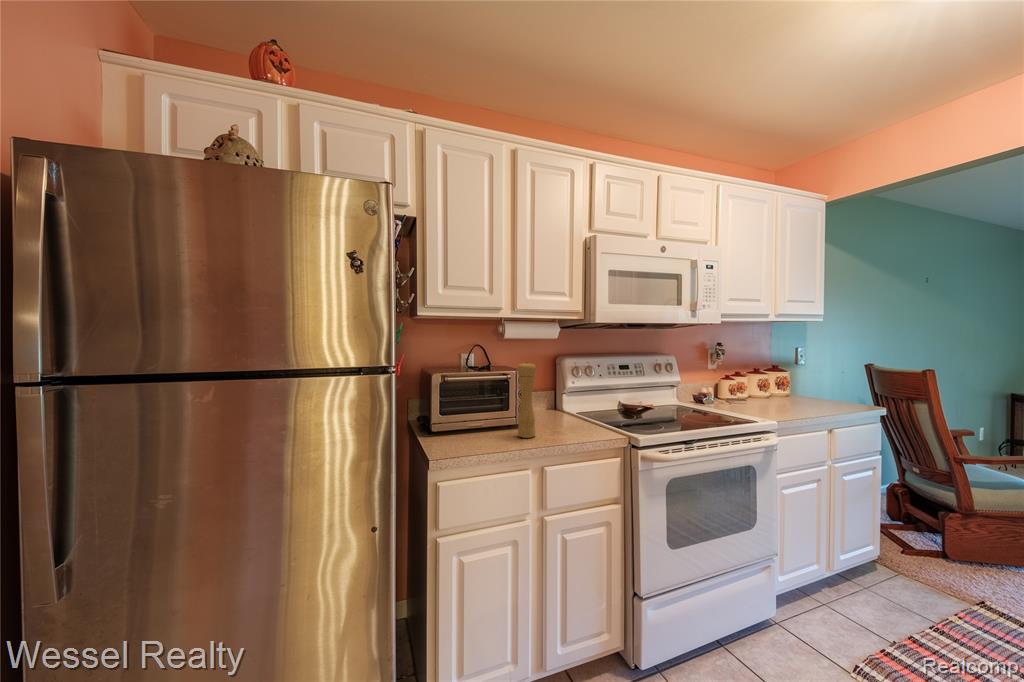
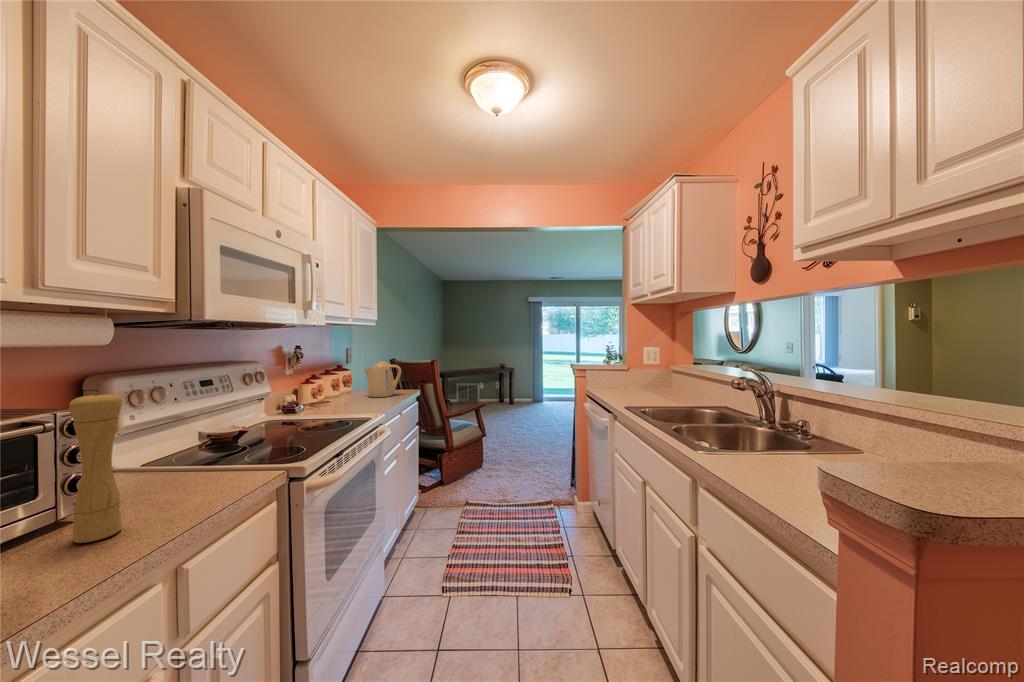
kettle: none [796,364,847,407] -> present [364,361,401,397]

